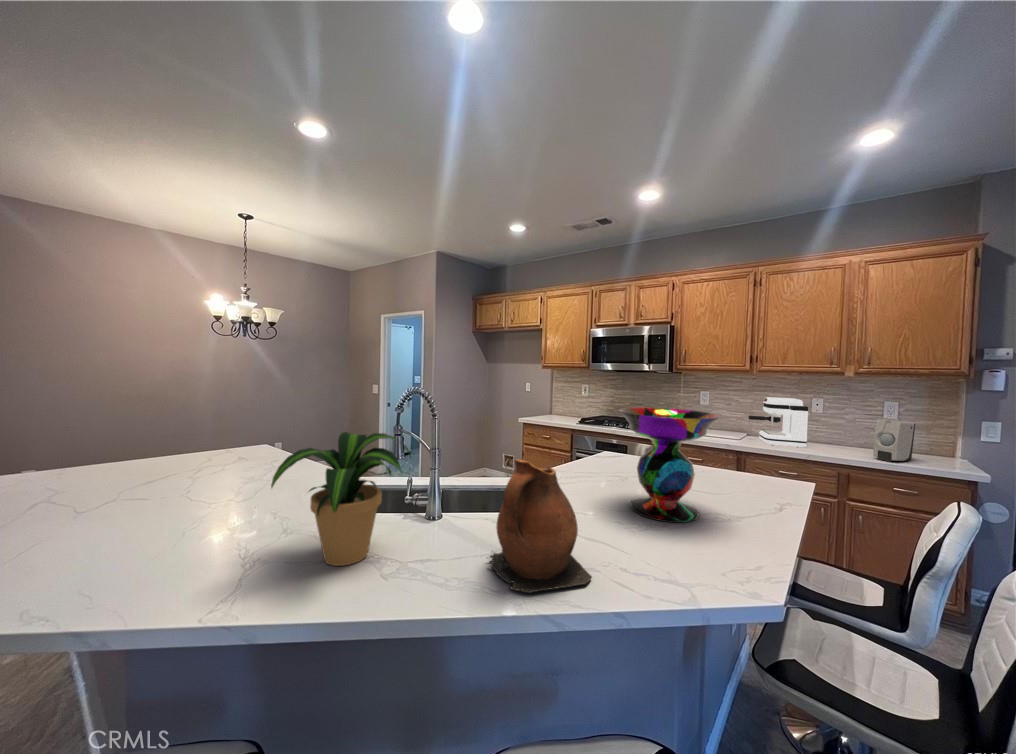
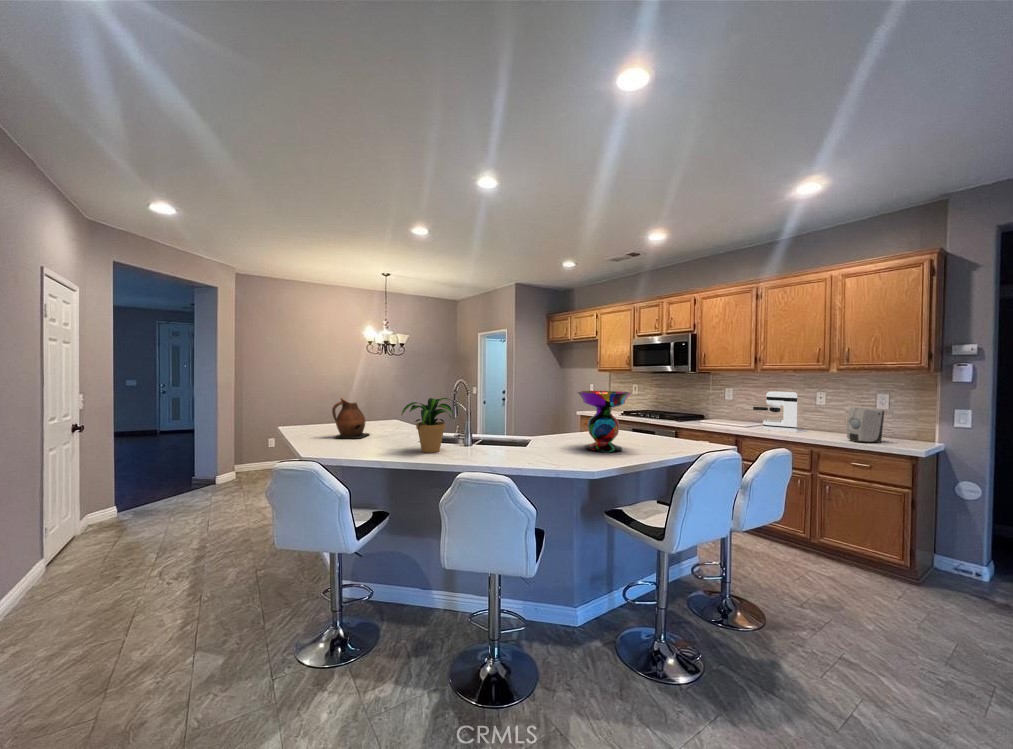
ceramic pitcher: present [489,459,592,593] -> present [332,398,369,438]

